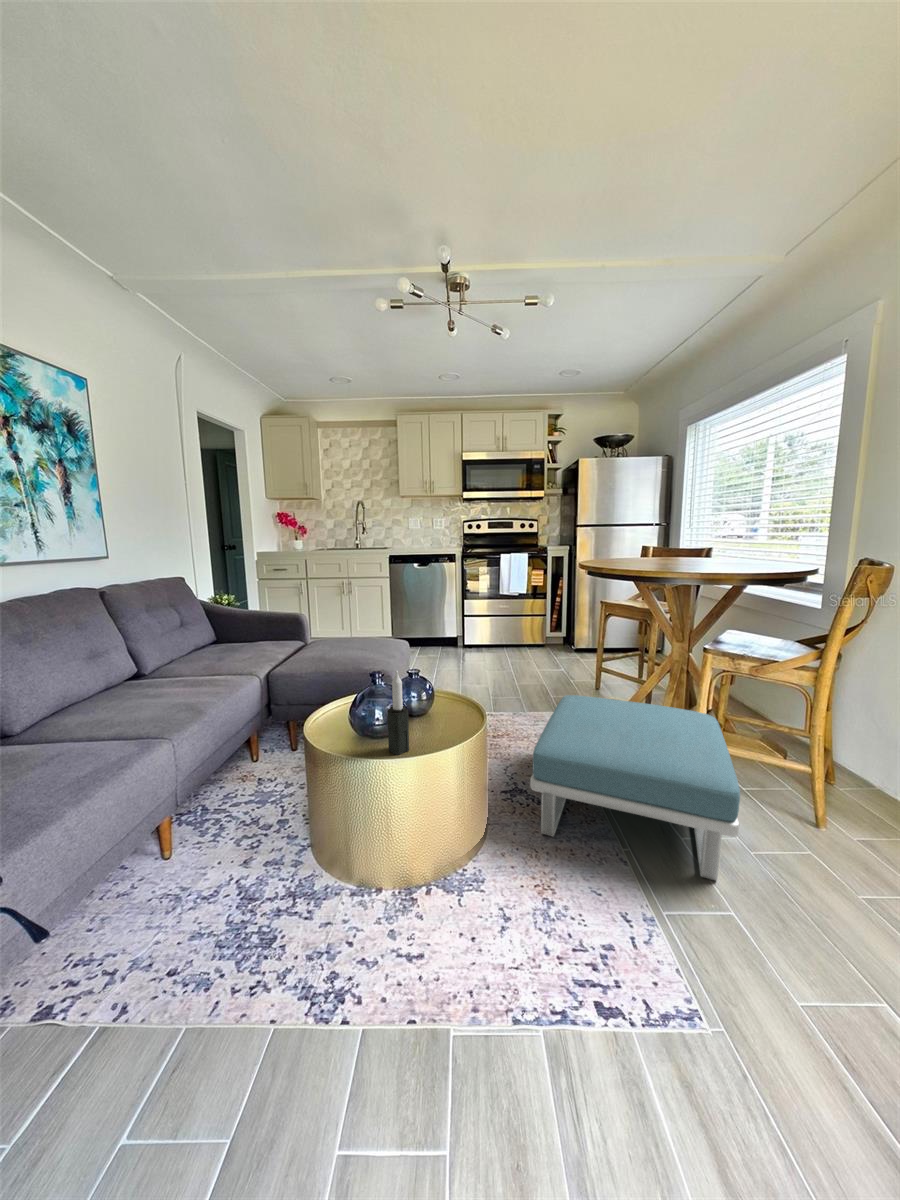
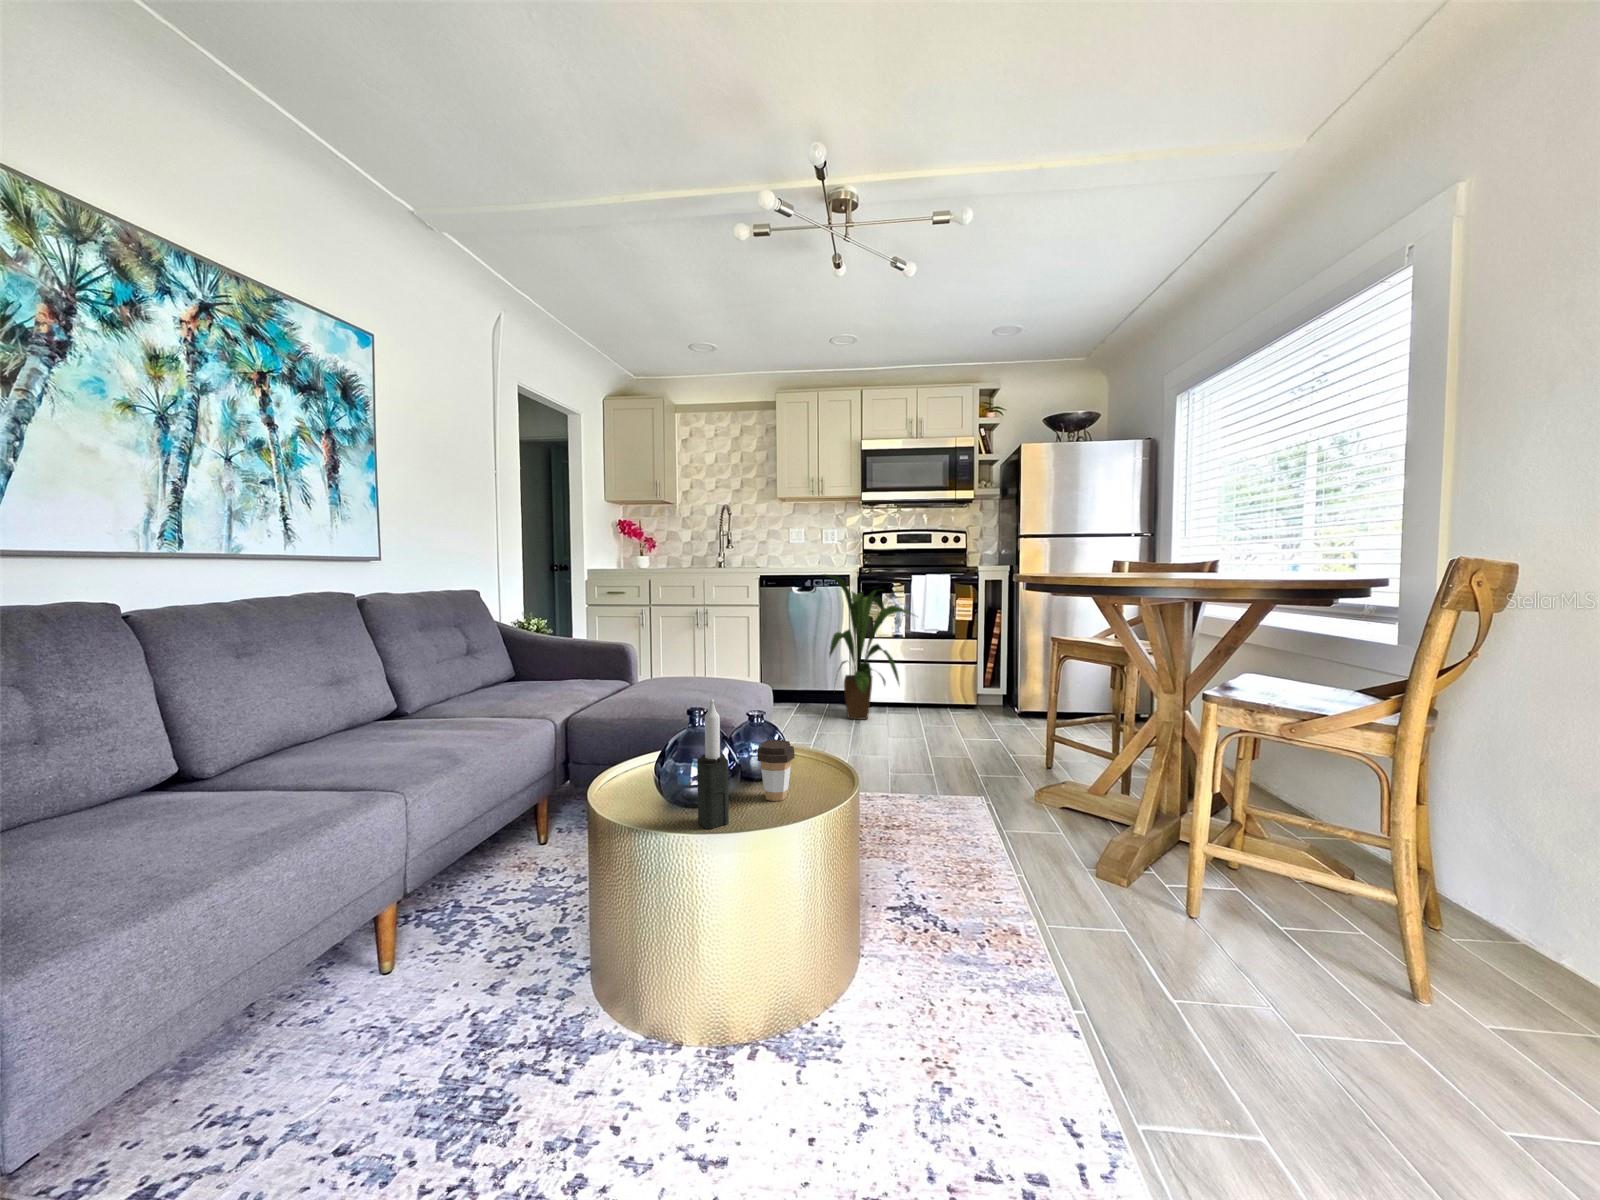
house plant: none [438,556,509,660] -> present [825,575,913,720]
coffee cup: none [422,692,448,733] -> present [757,740,794,801]
footstool: present [530,695,740,881] -> none [924,764,1273,1080]

